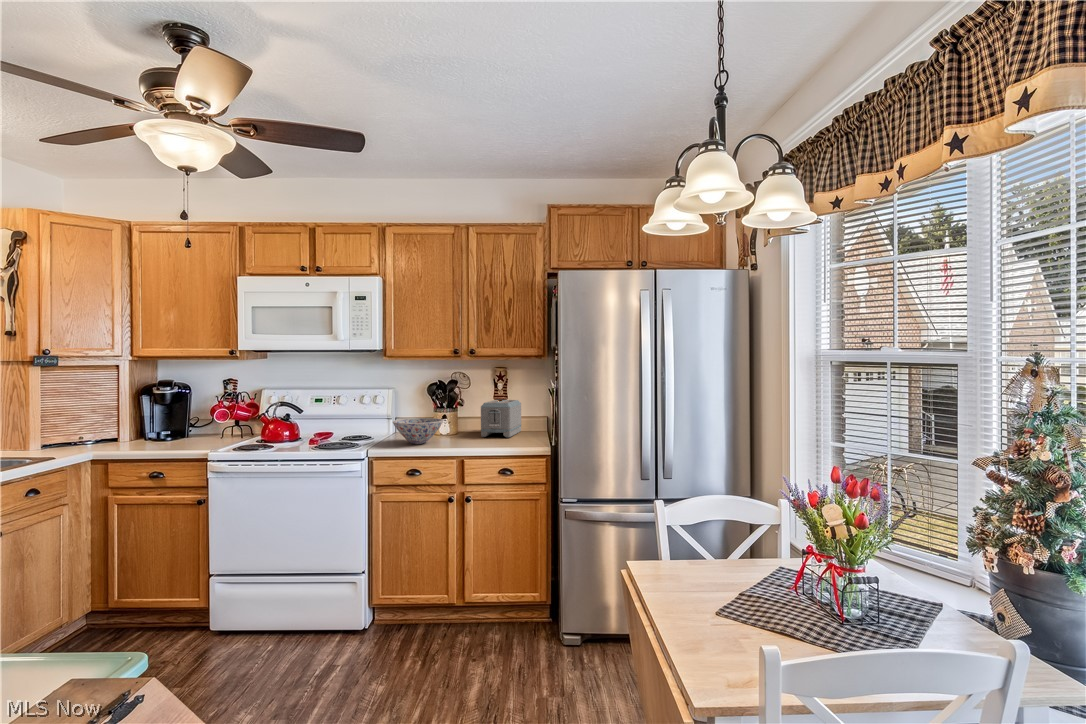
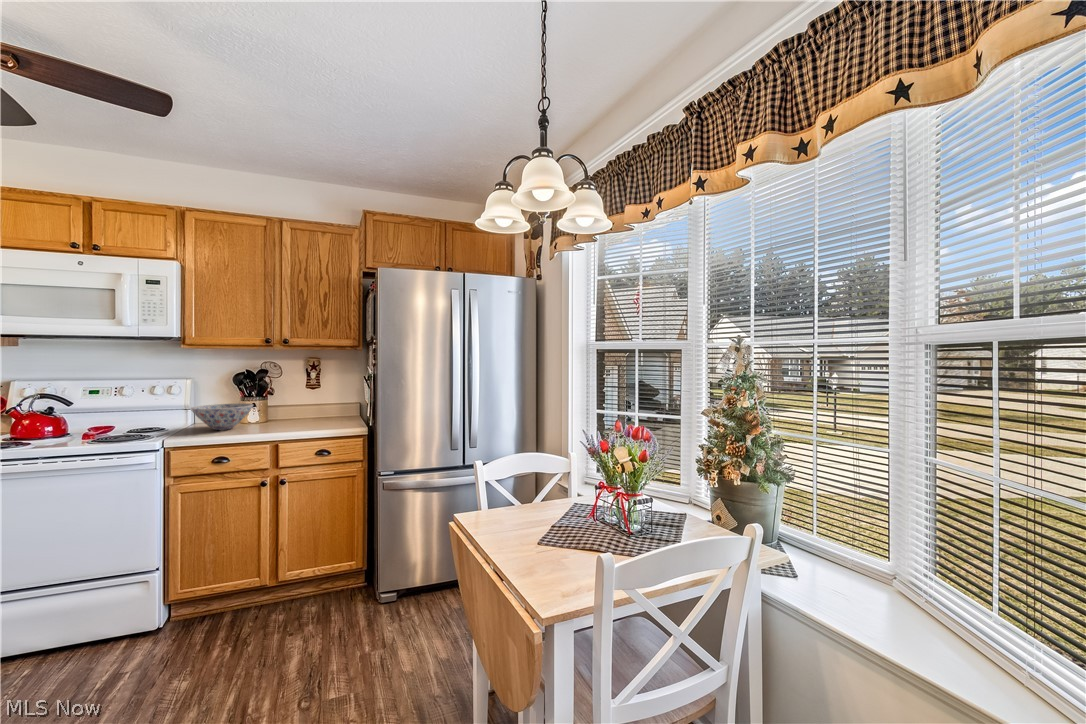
toaster: present [481,400,521,437] -> none [296,384,338,420]

